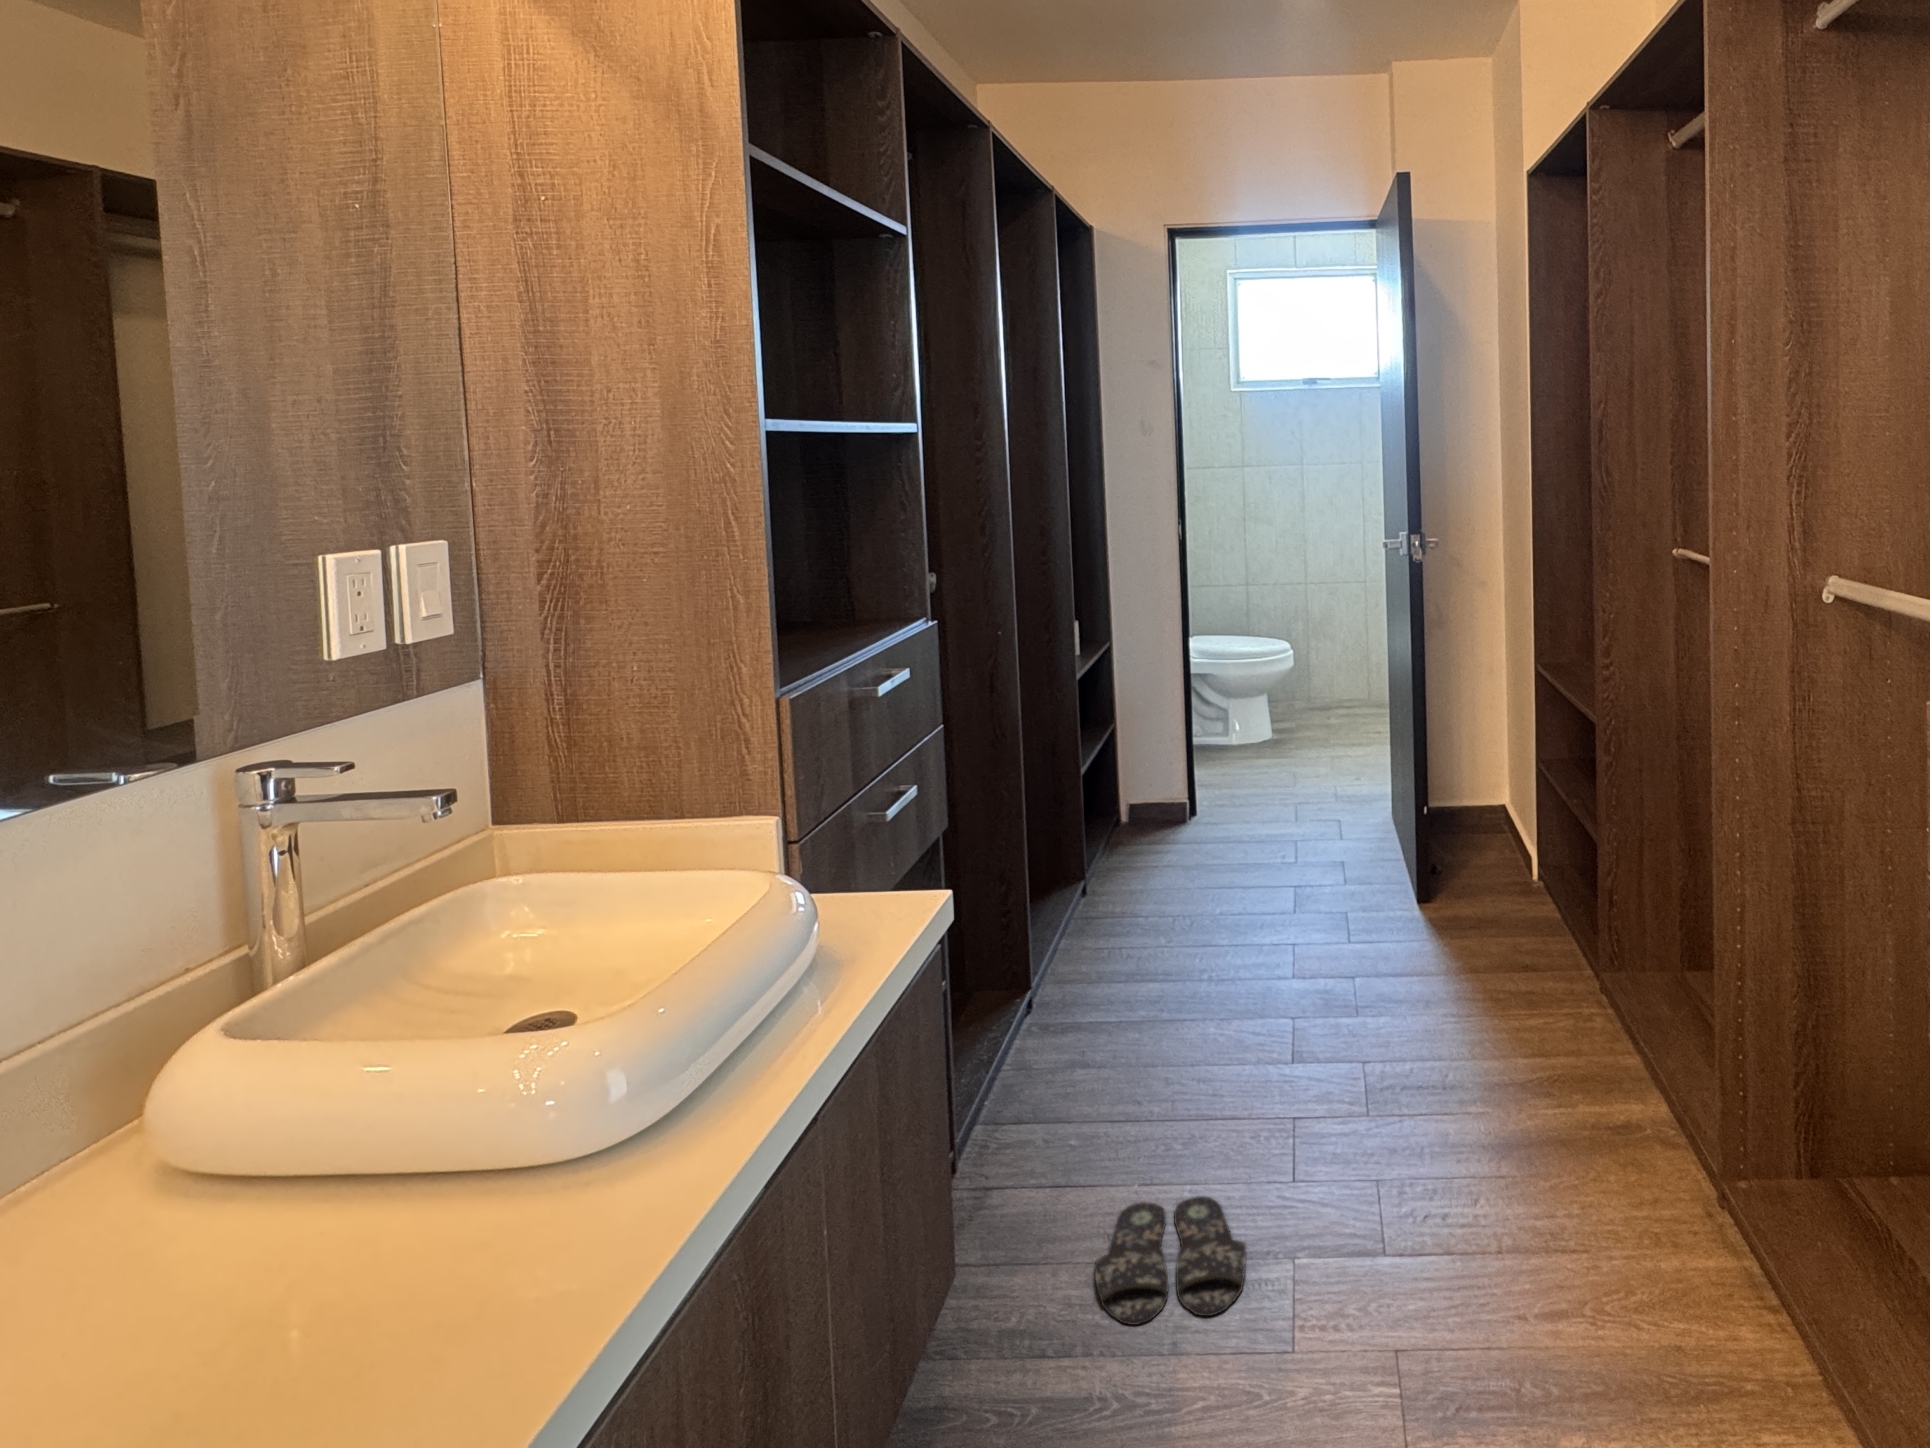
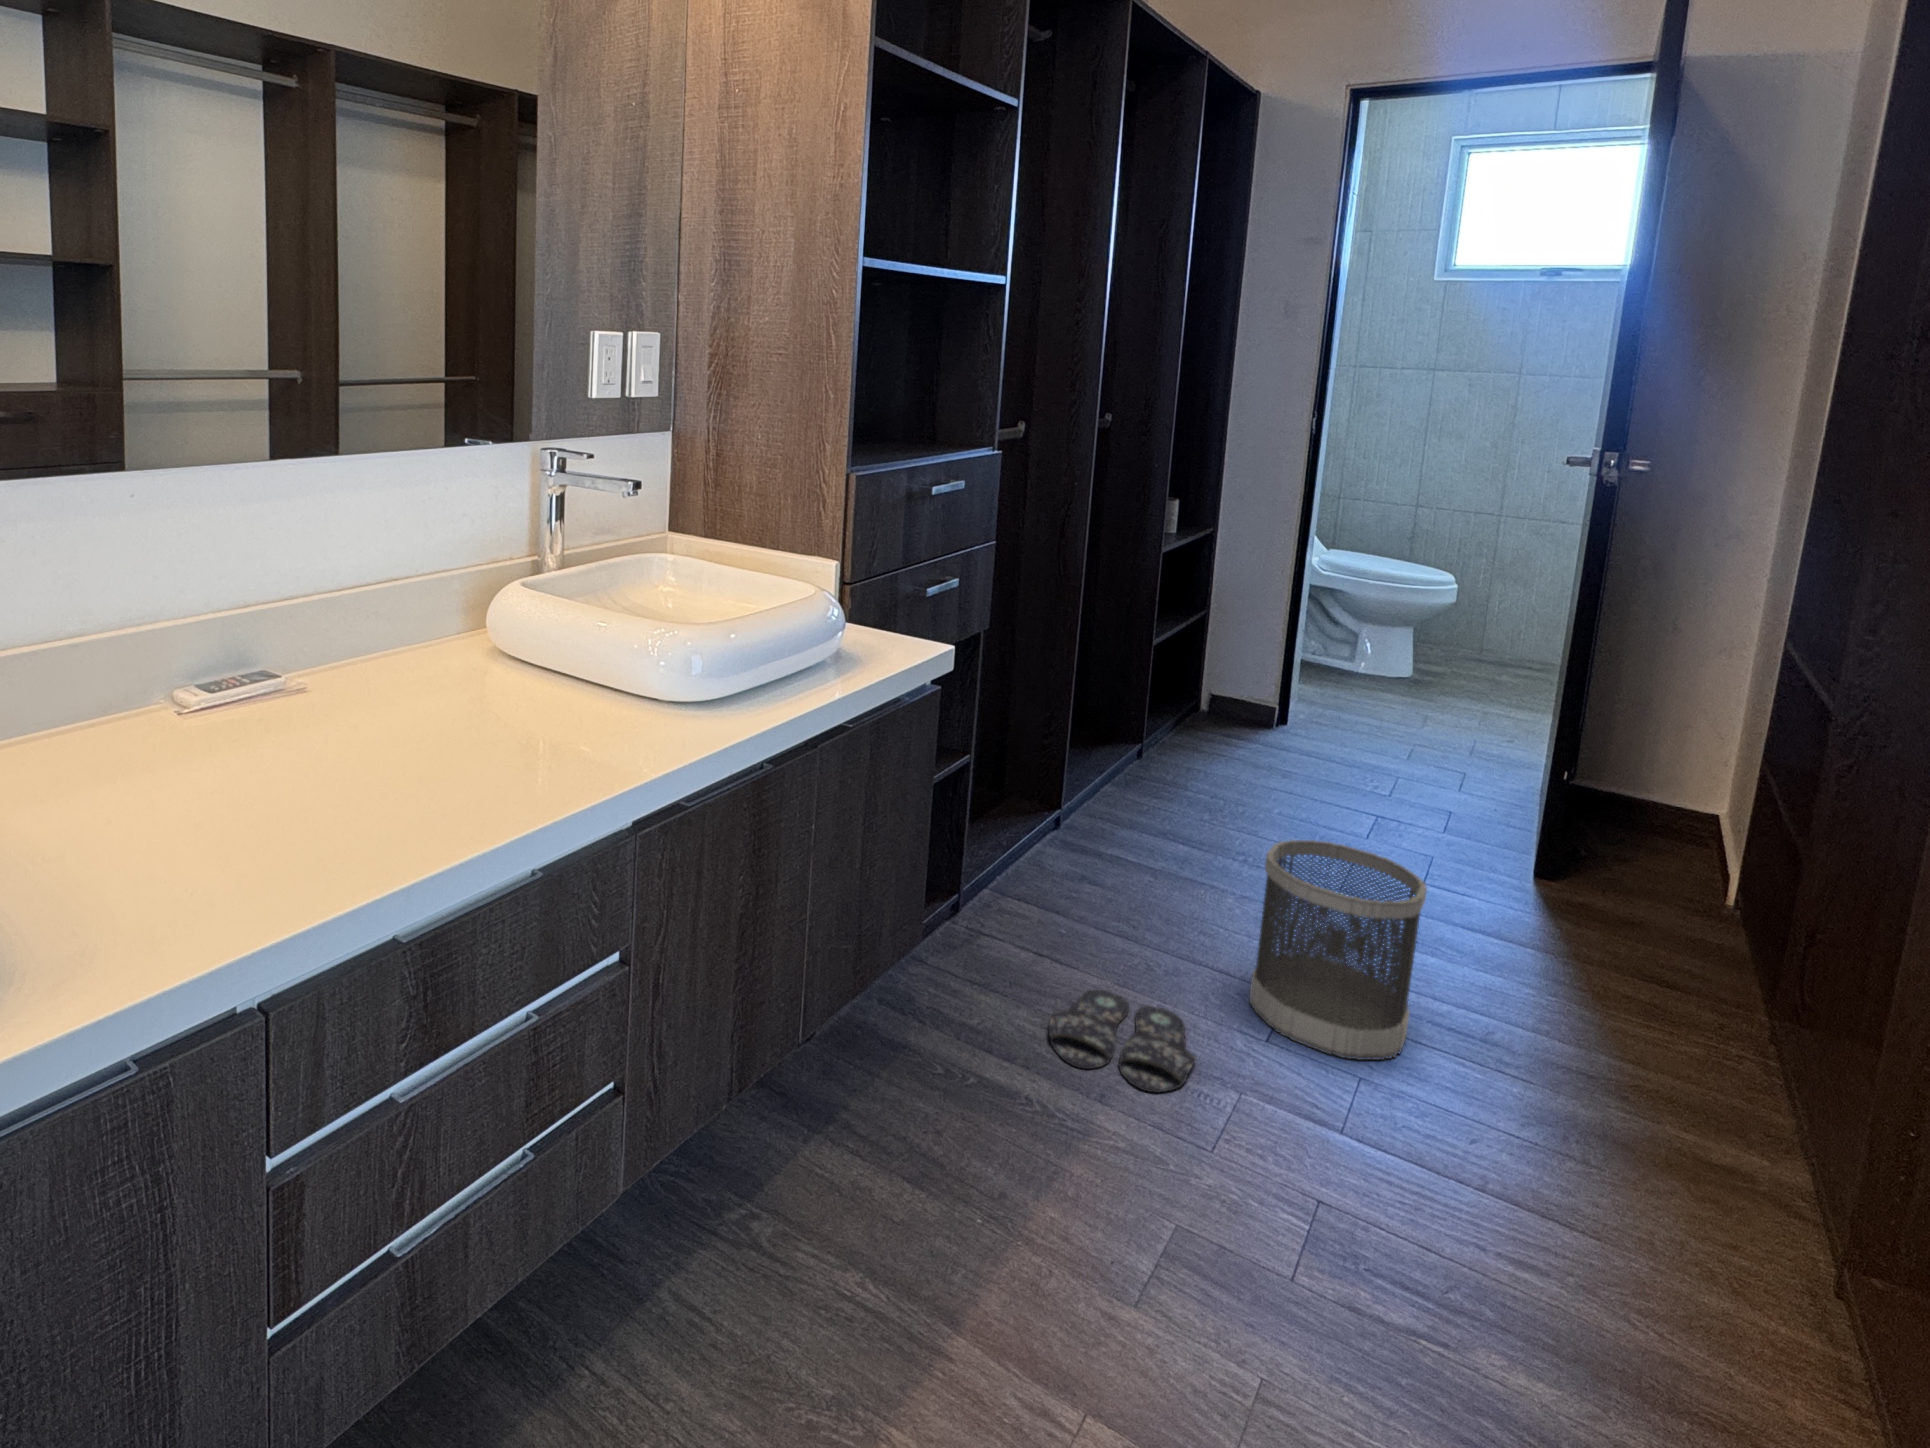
wastebasket: none [1260,950,1398,1173] -> present [1249,840,1427,1060]

